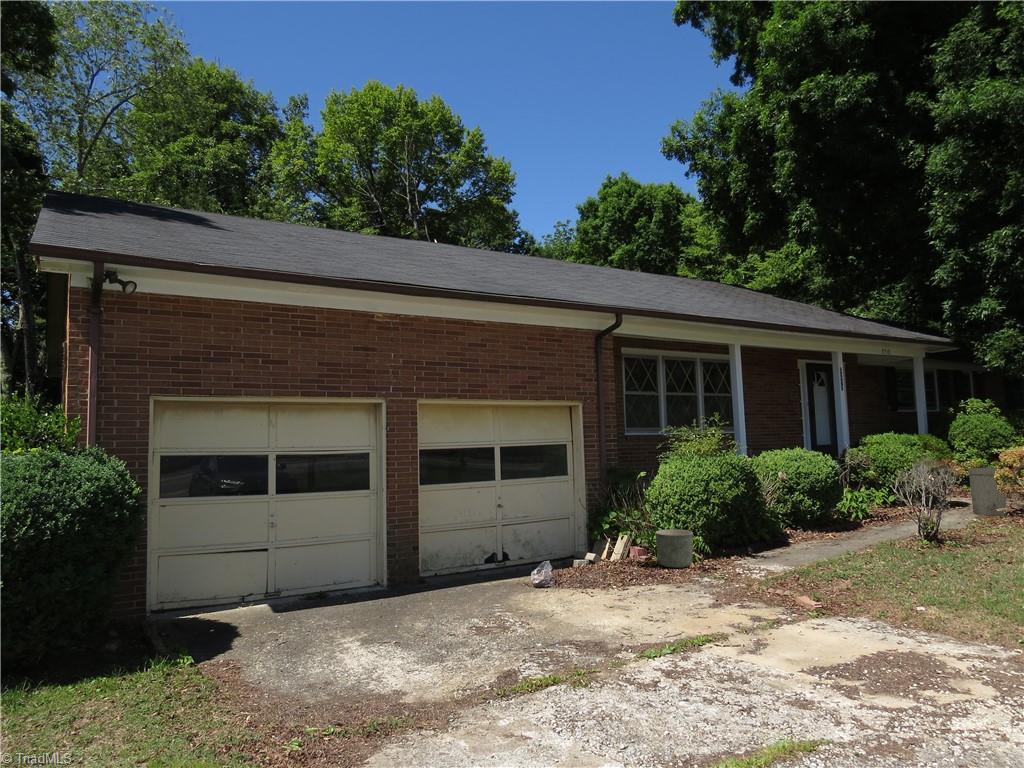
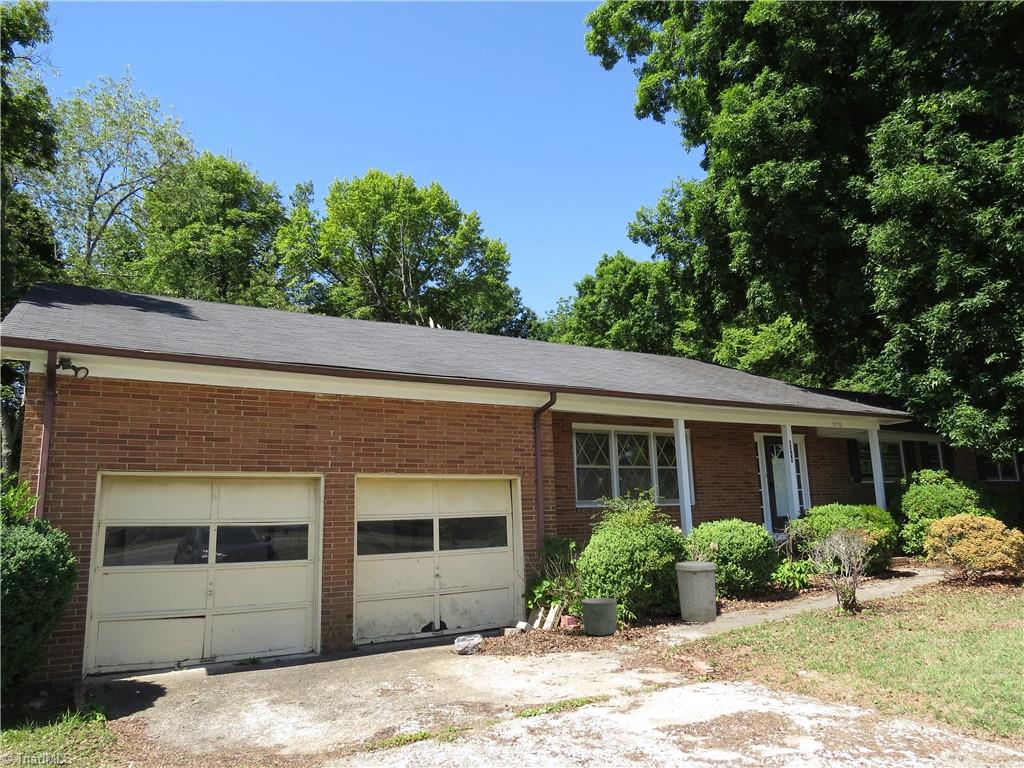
trash can: present [967,468,1006,515] -> present [675,561,716,622]

